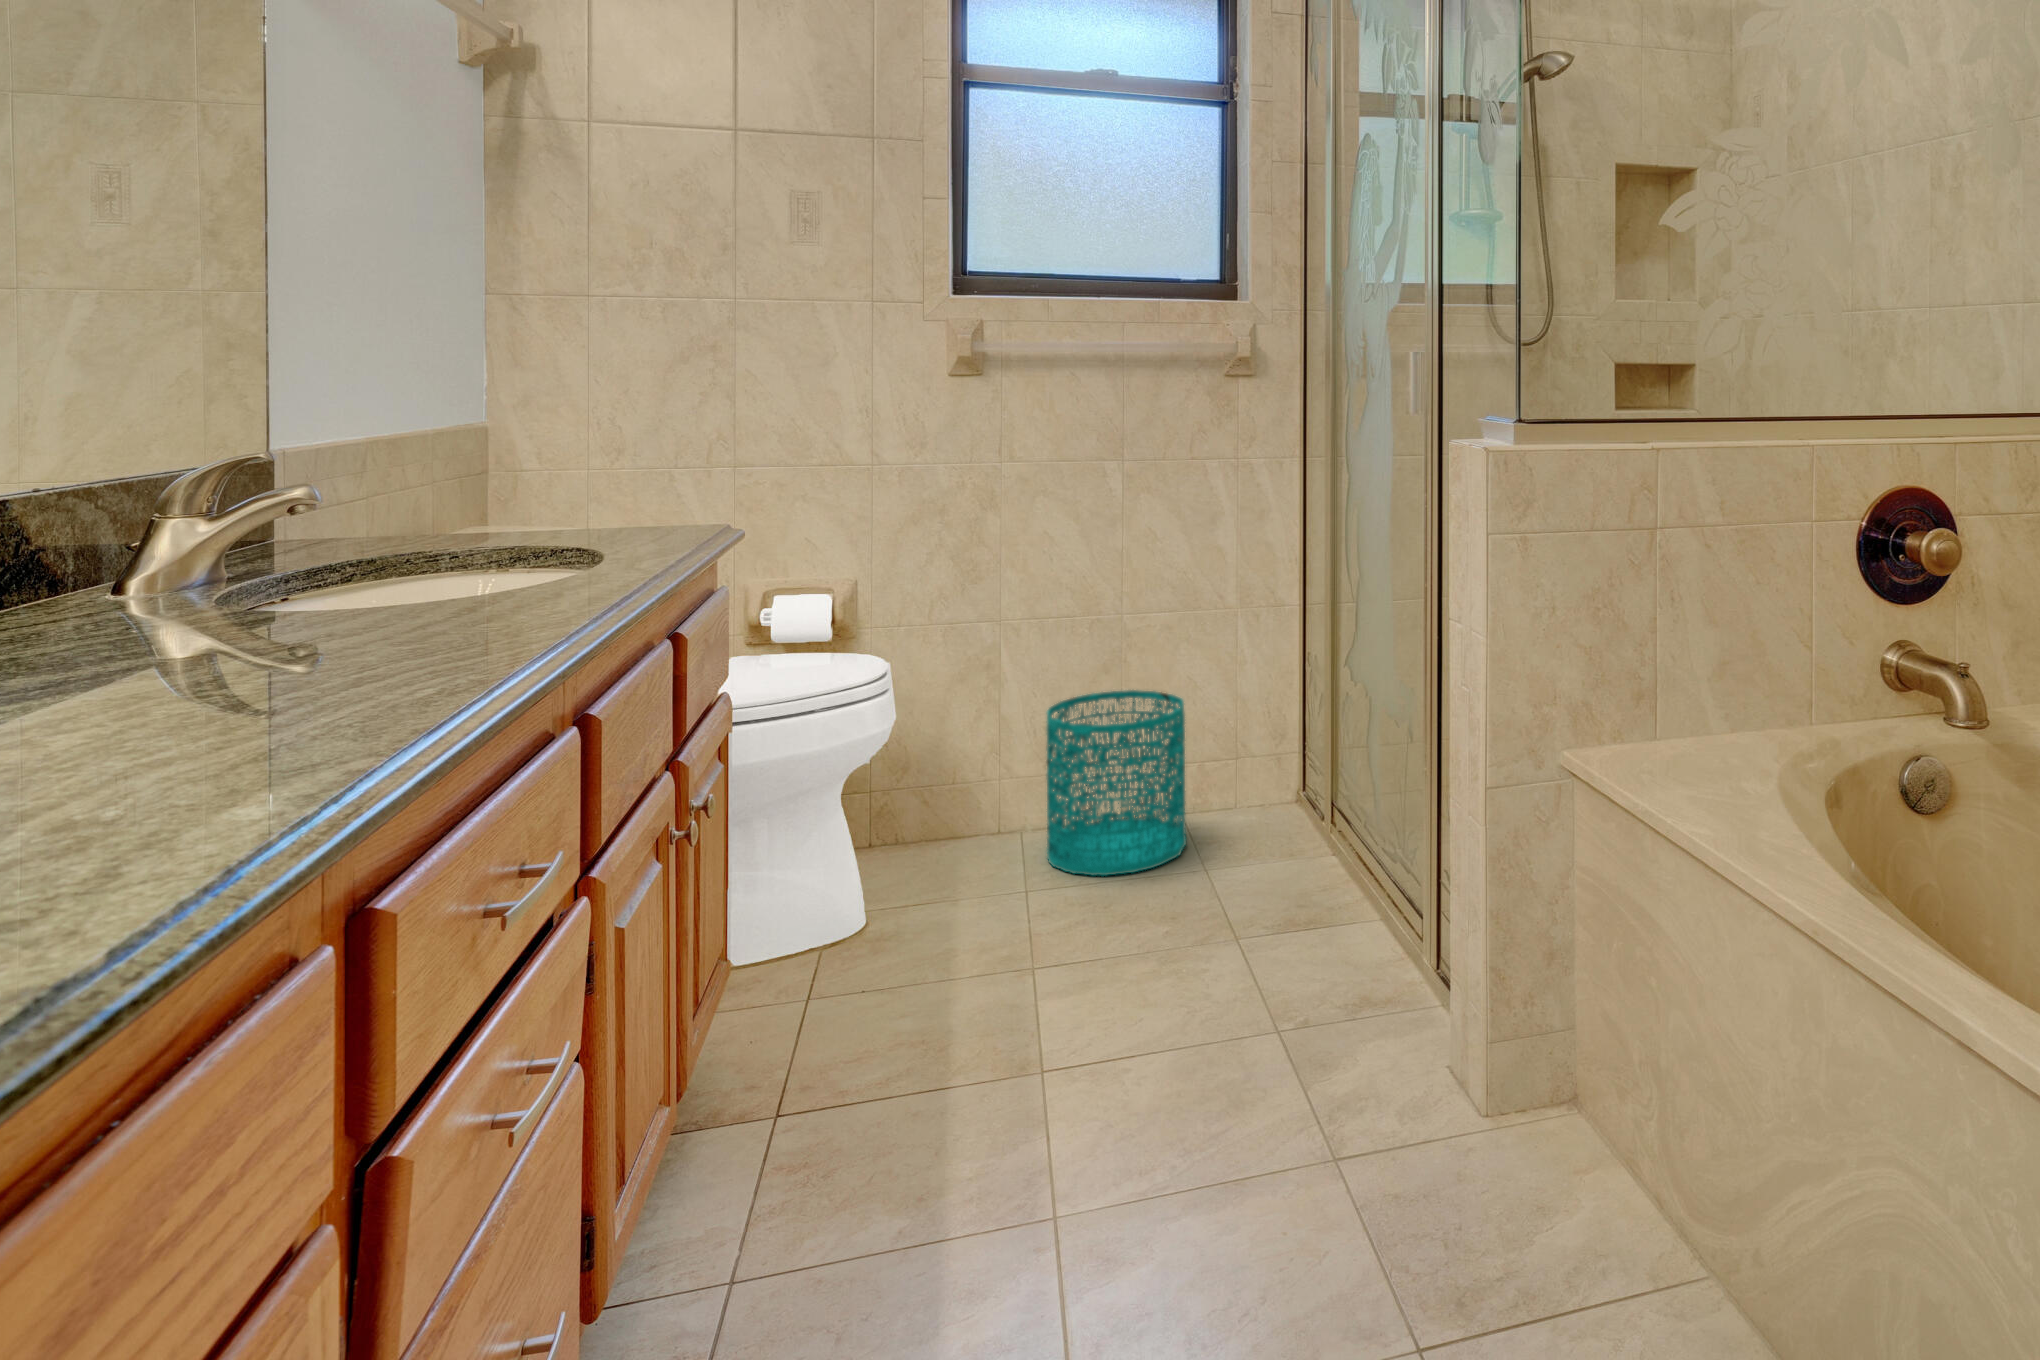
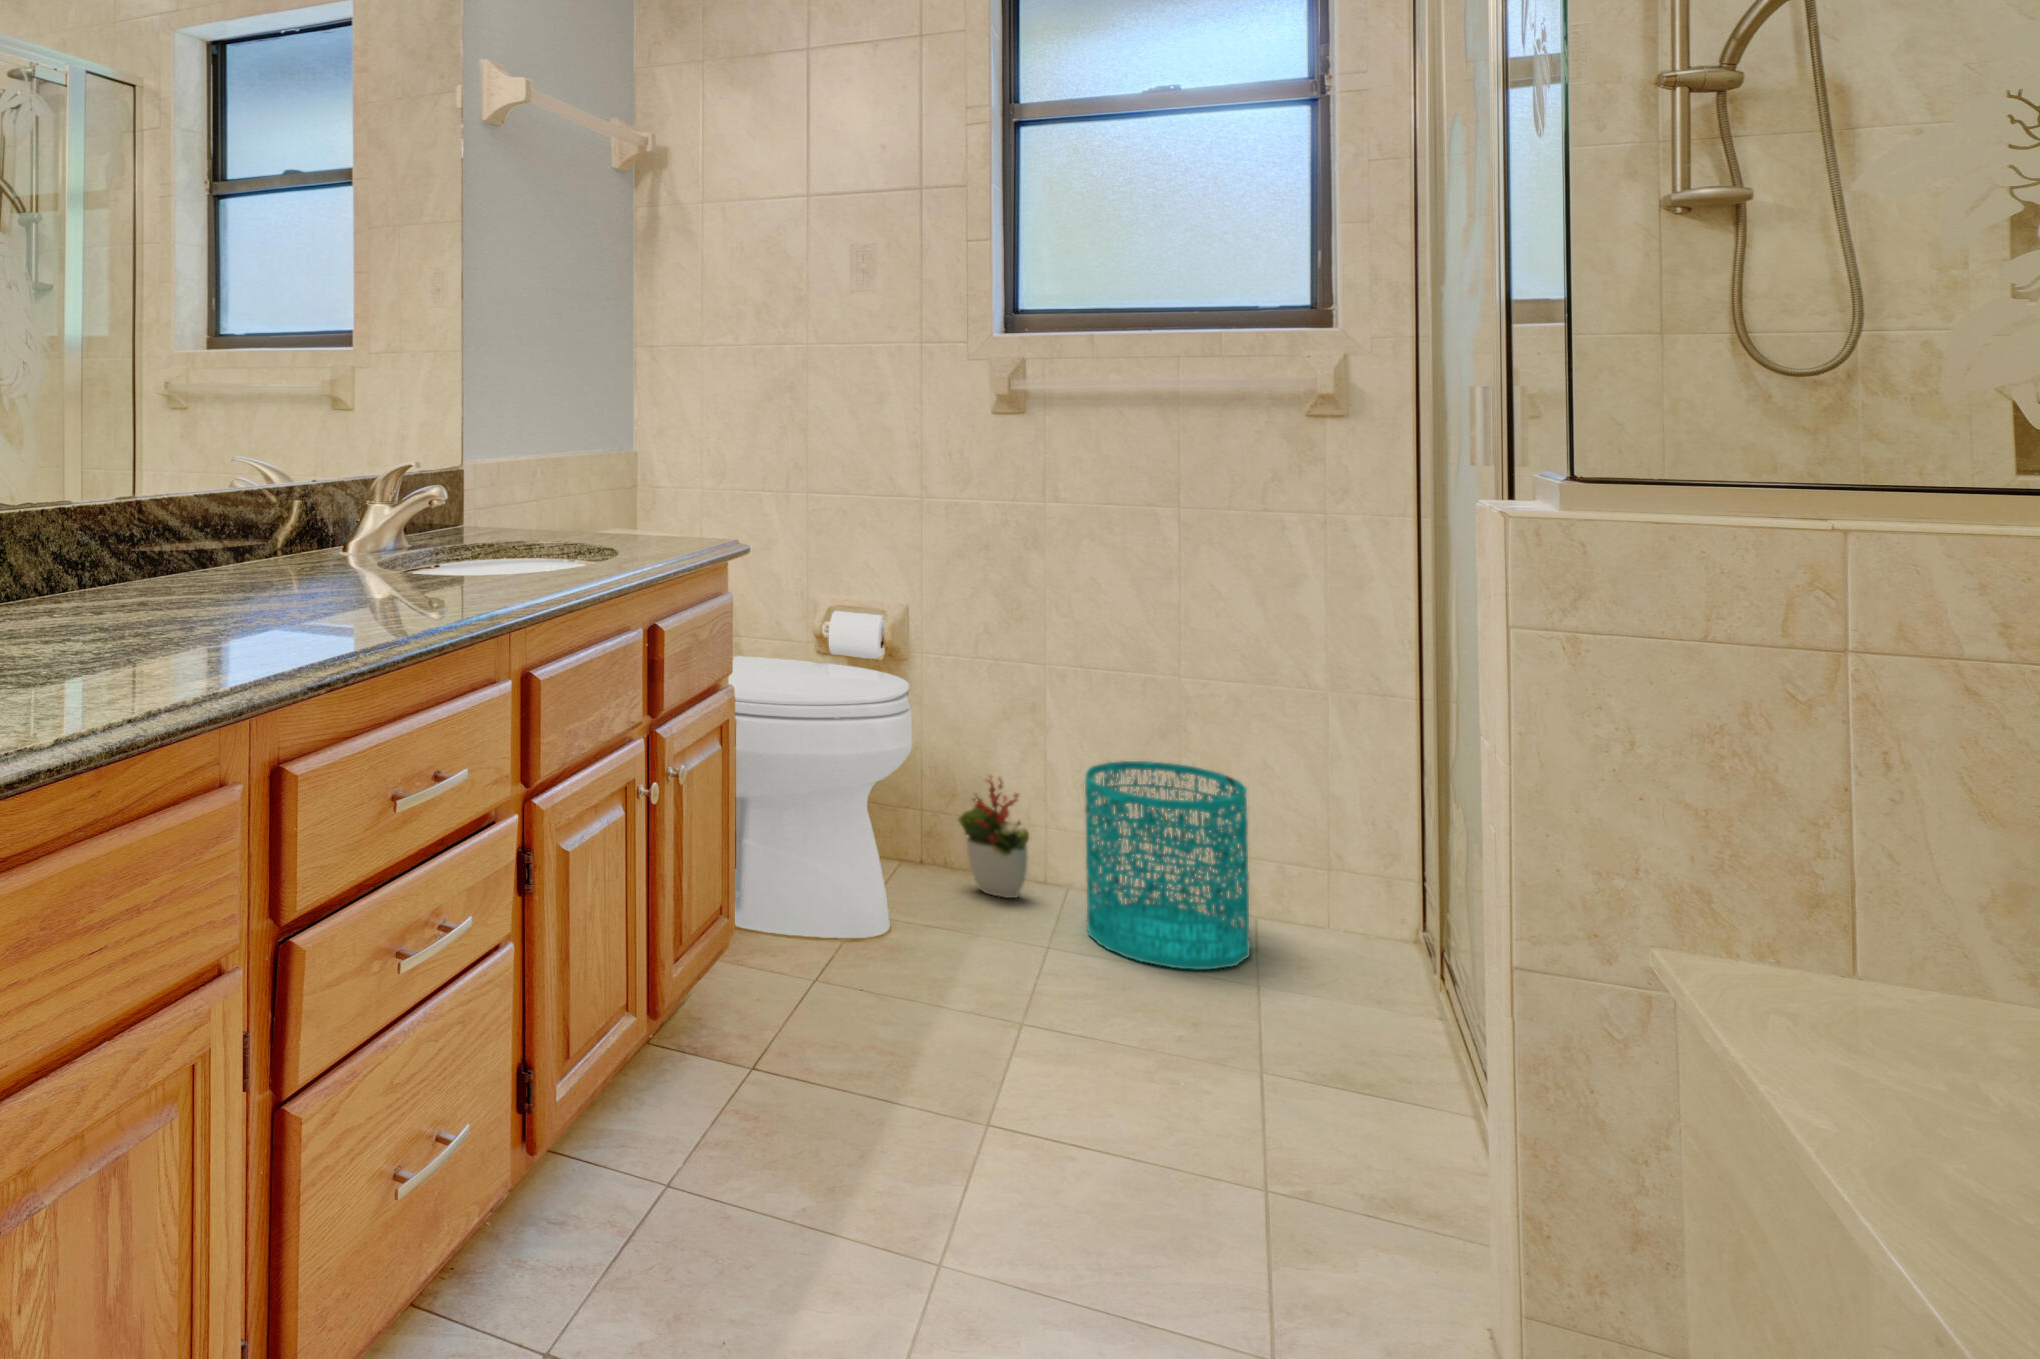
decorative plant: none [911,735,986,856] -> present [959,778,1029,898]

